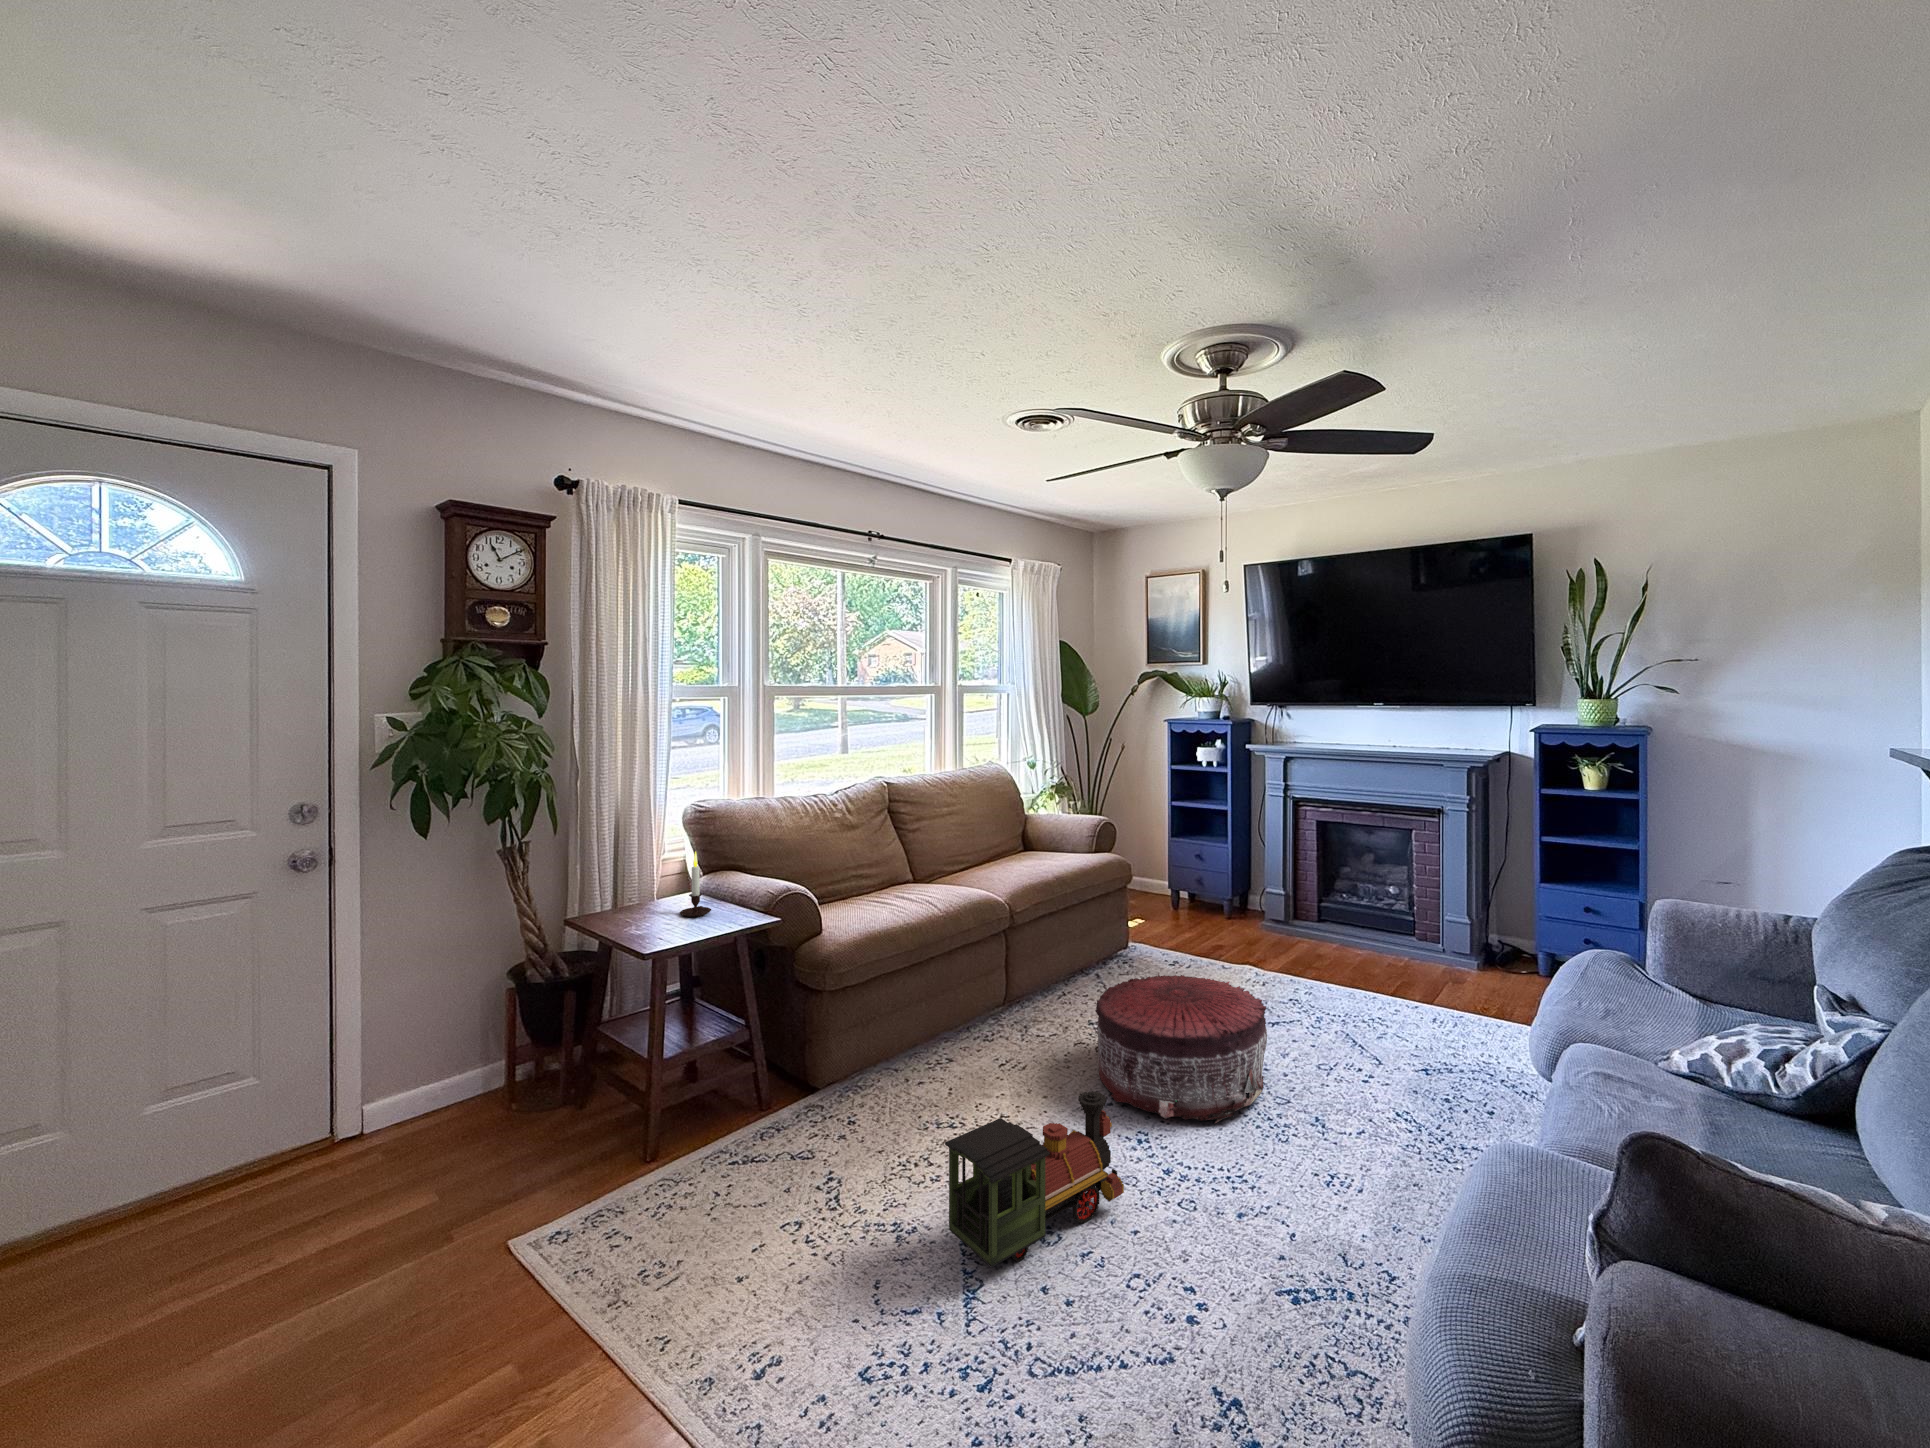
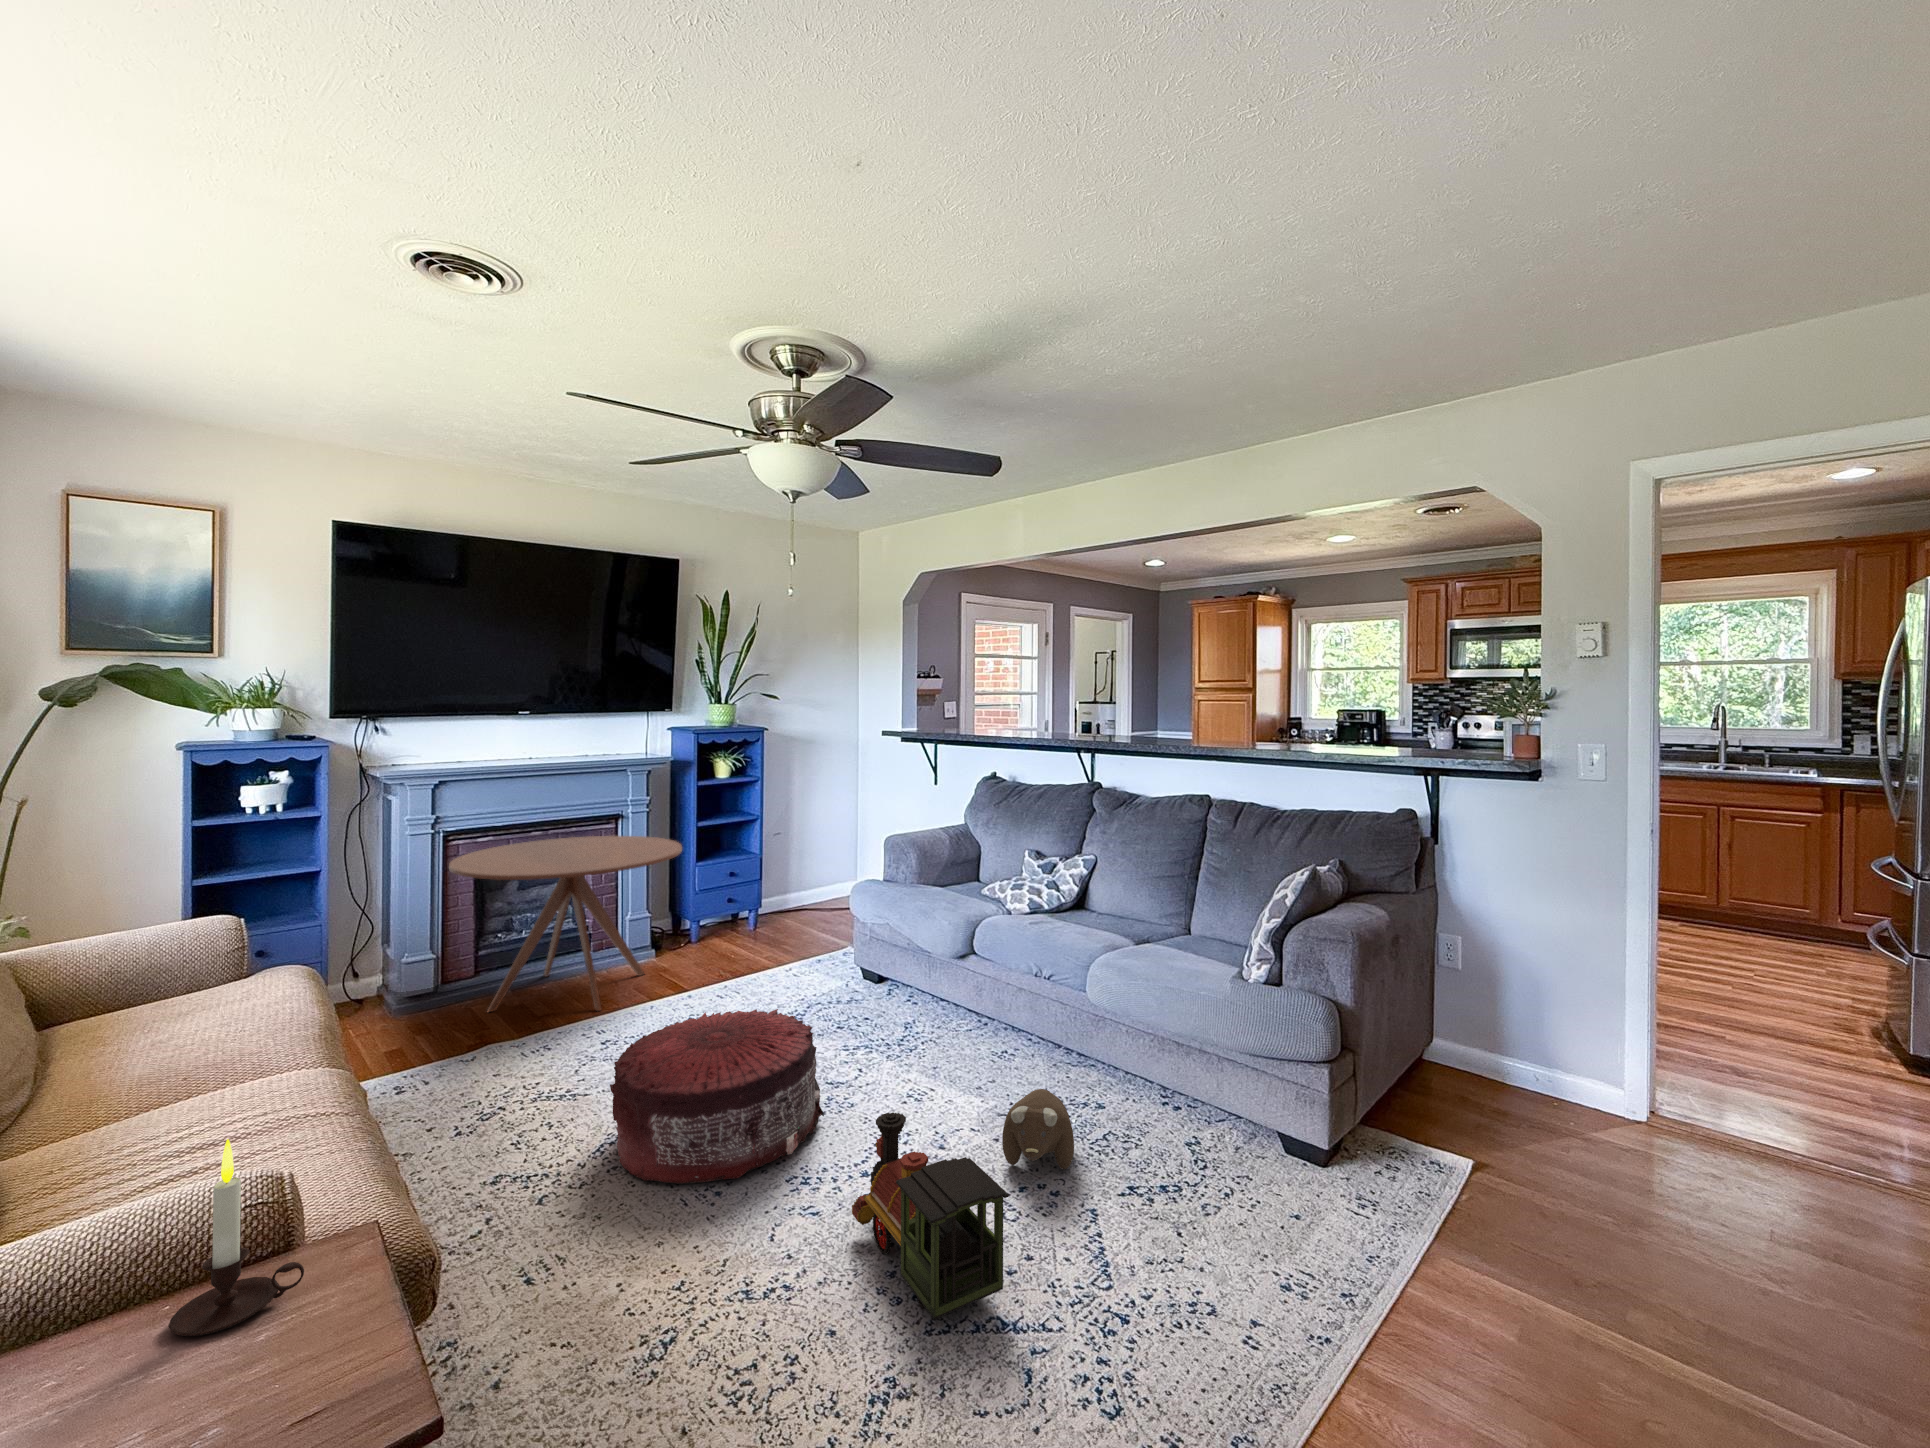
round table: none [1255,818,1455,979] -> present [449,836,682,1012]
plush toy: none [1176,1186,1318,1318] -> present [1002,1089,1074,1170]

